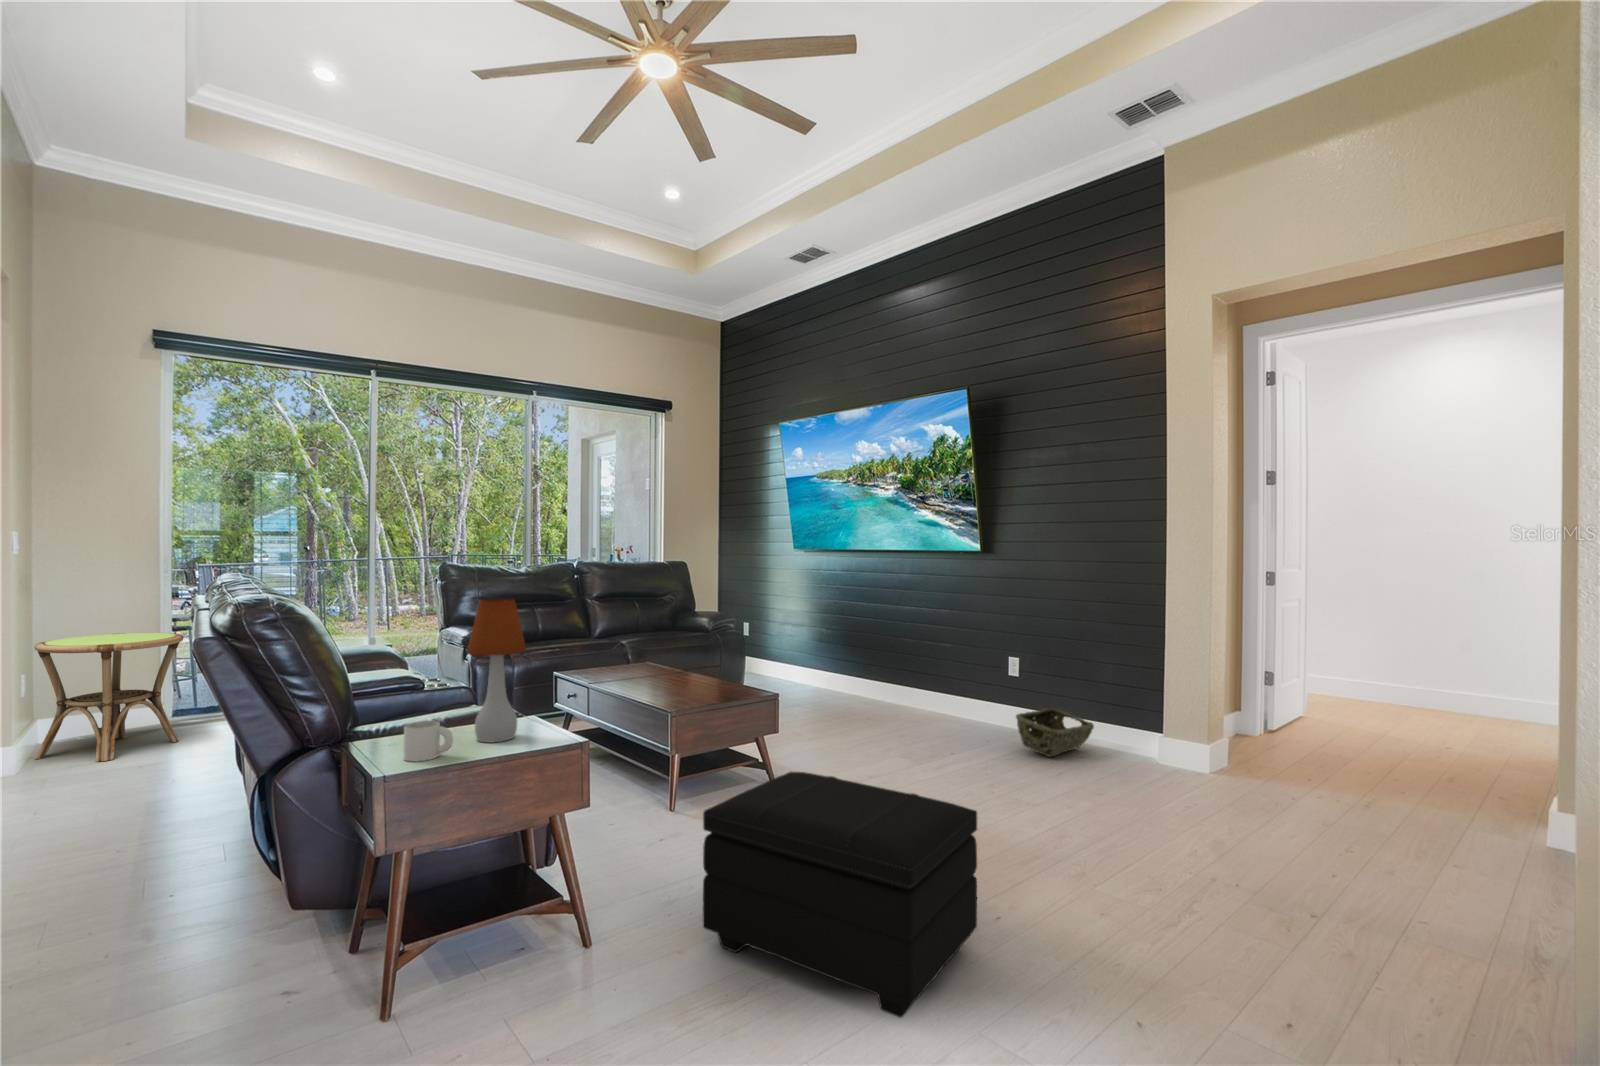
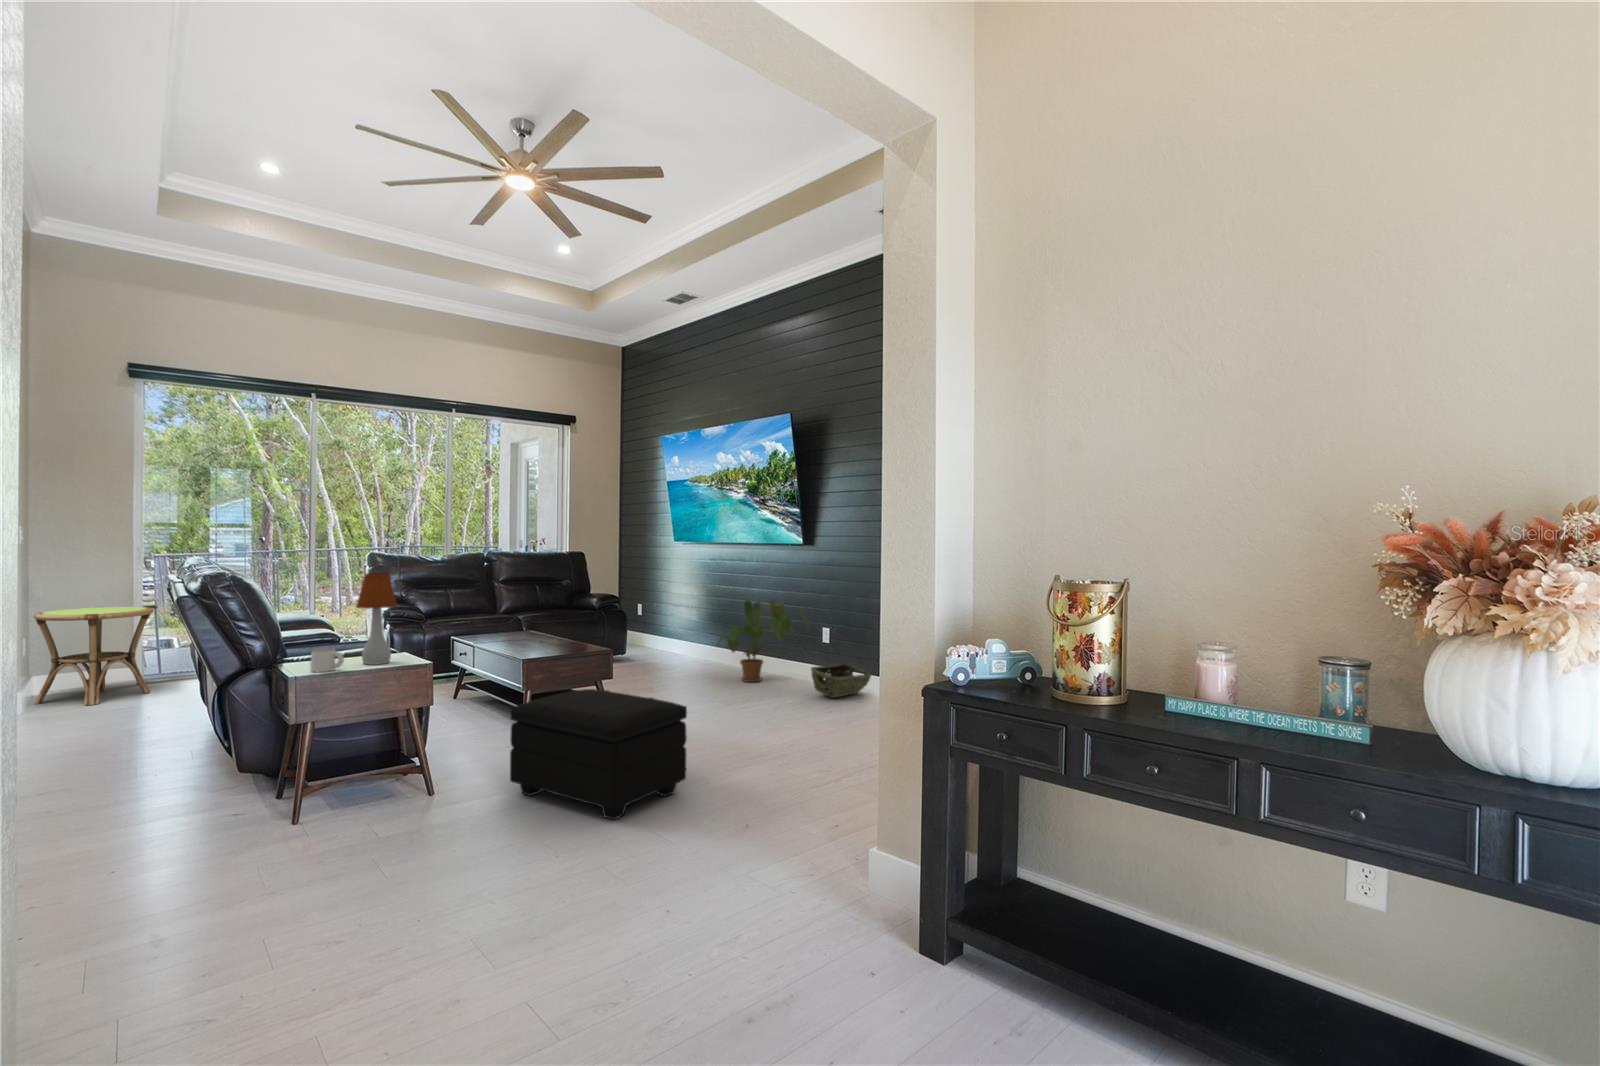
house plant: none [874,624,993,730] -> present [719,601,808,682]

